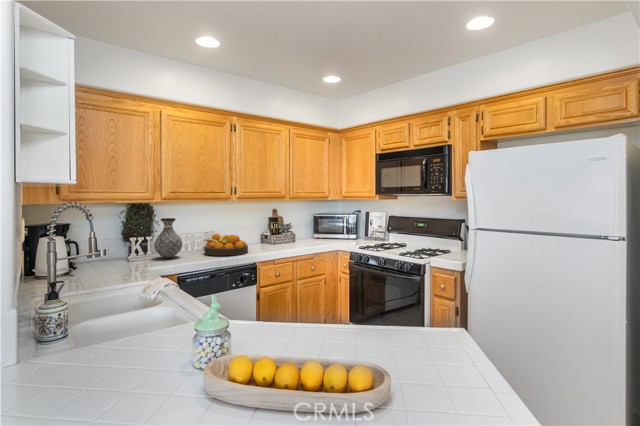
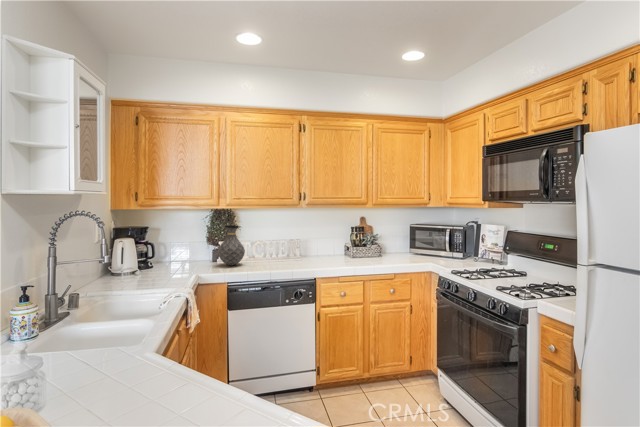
fruit bowl: present [204,234,248,255] -> none [266,243,312,268]

